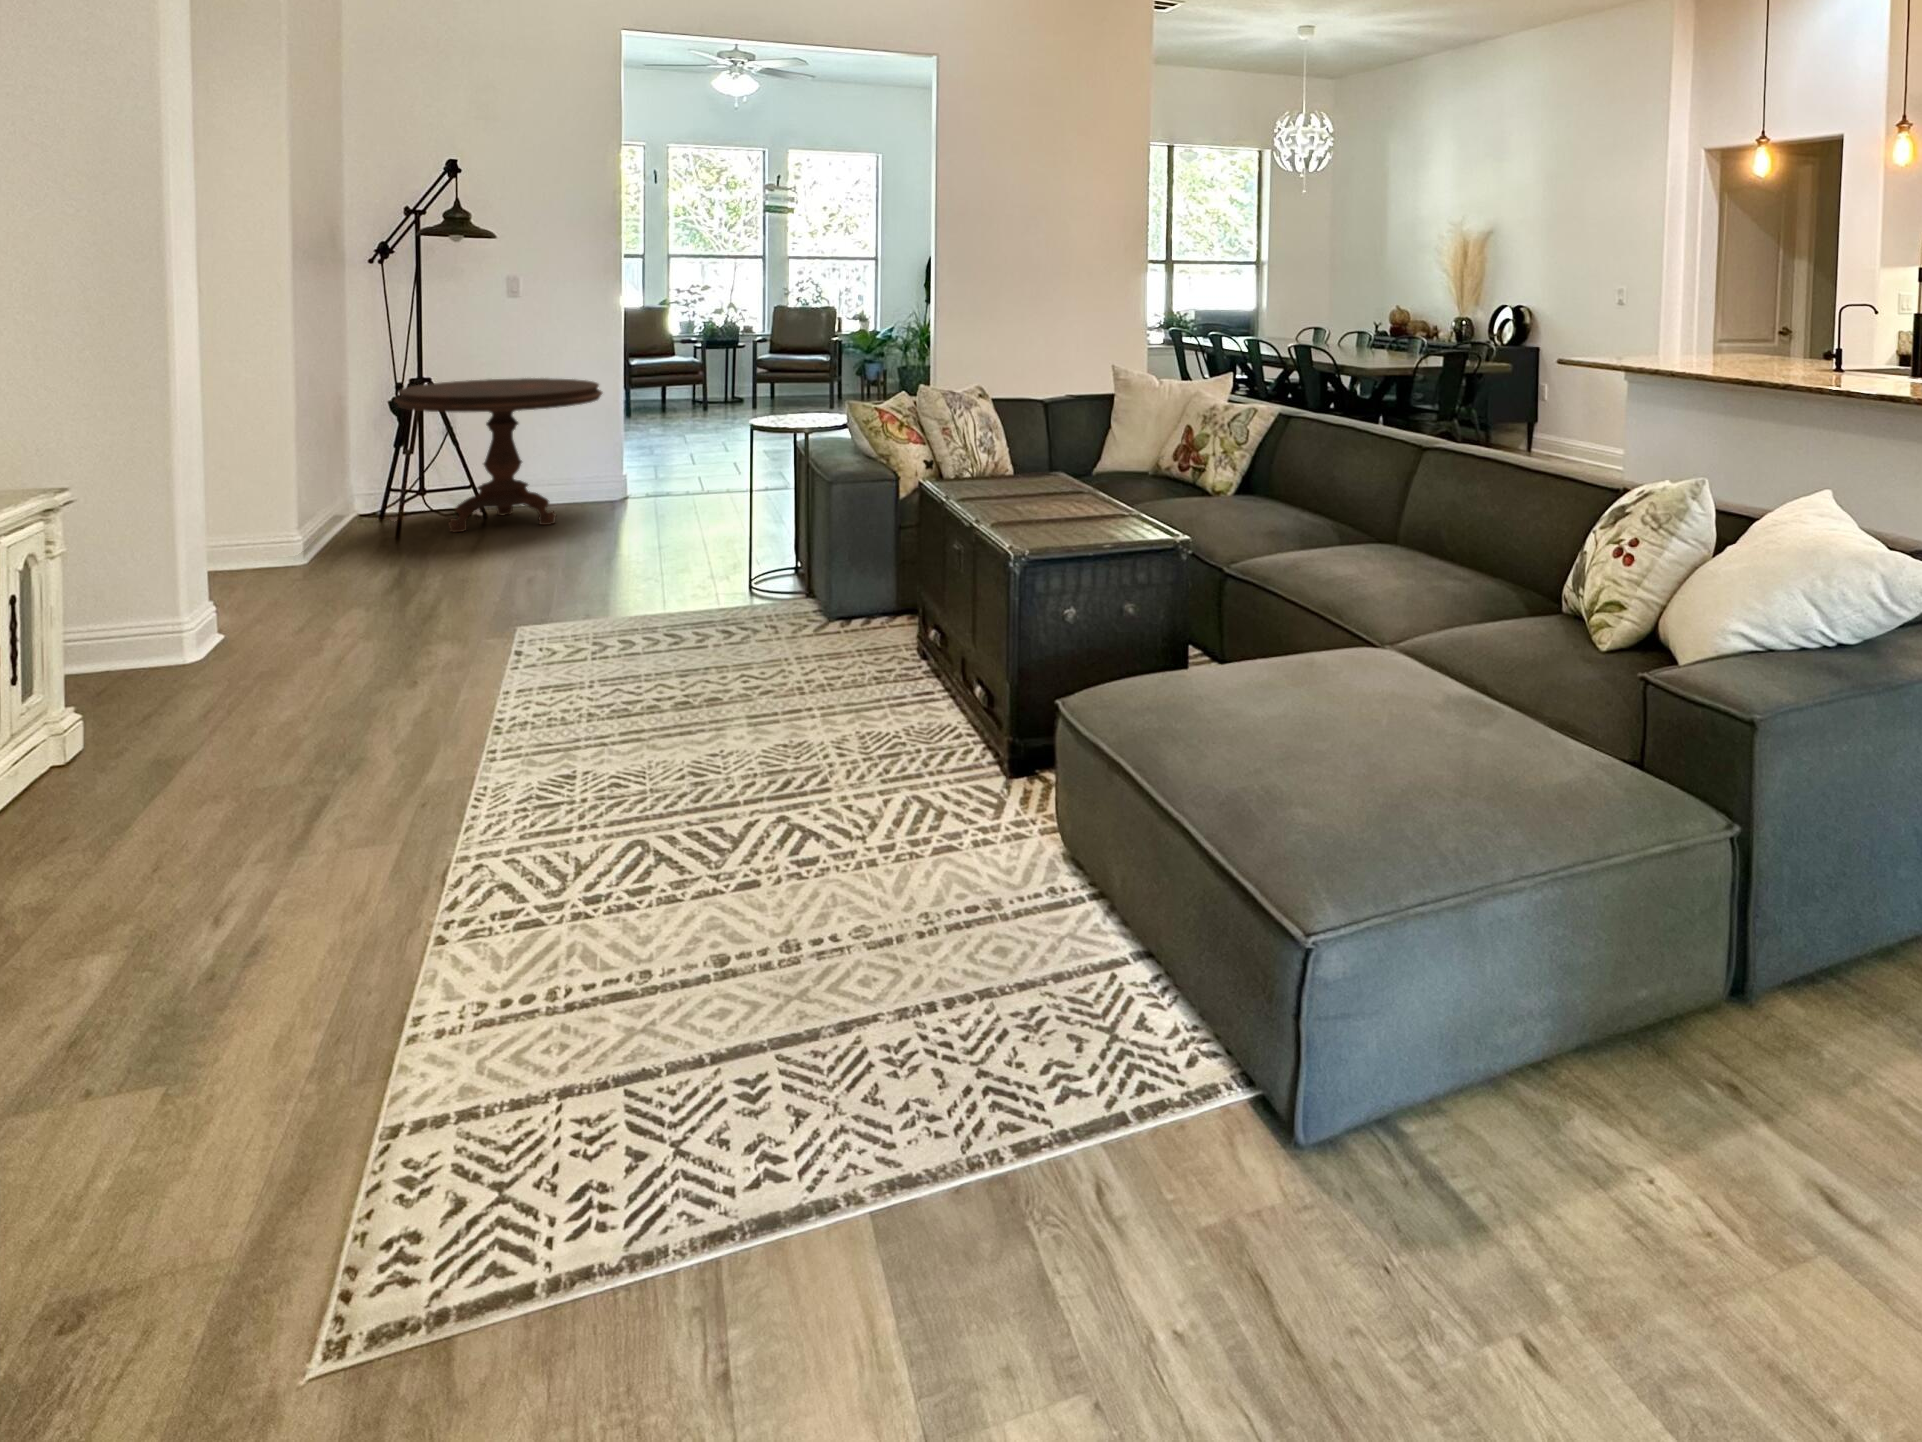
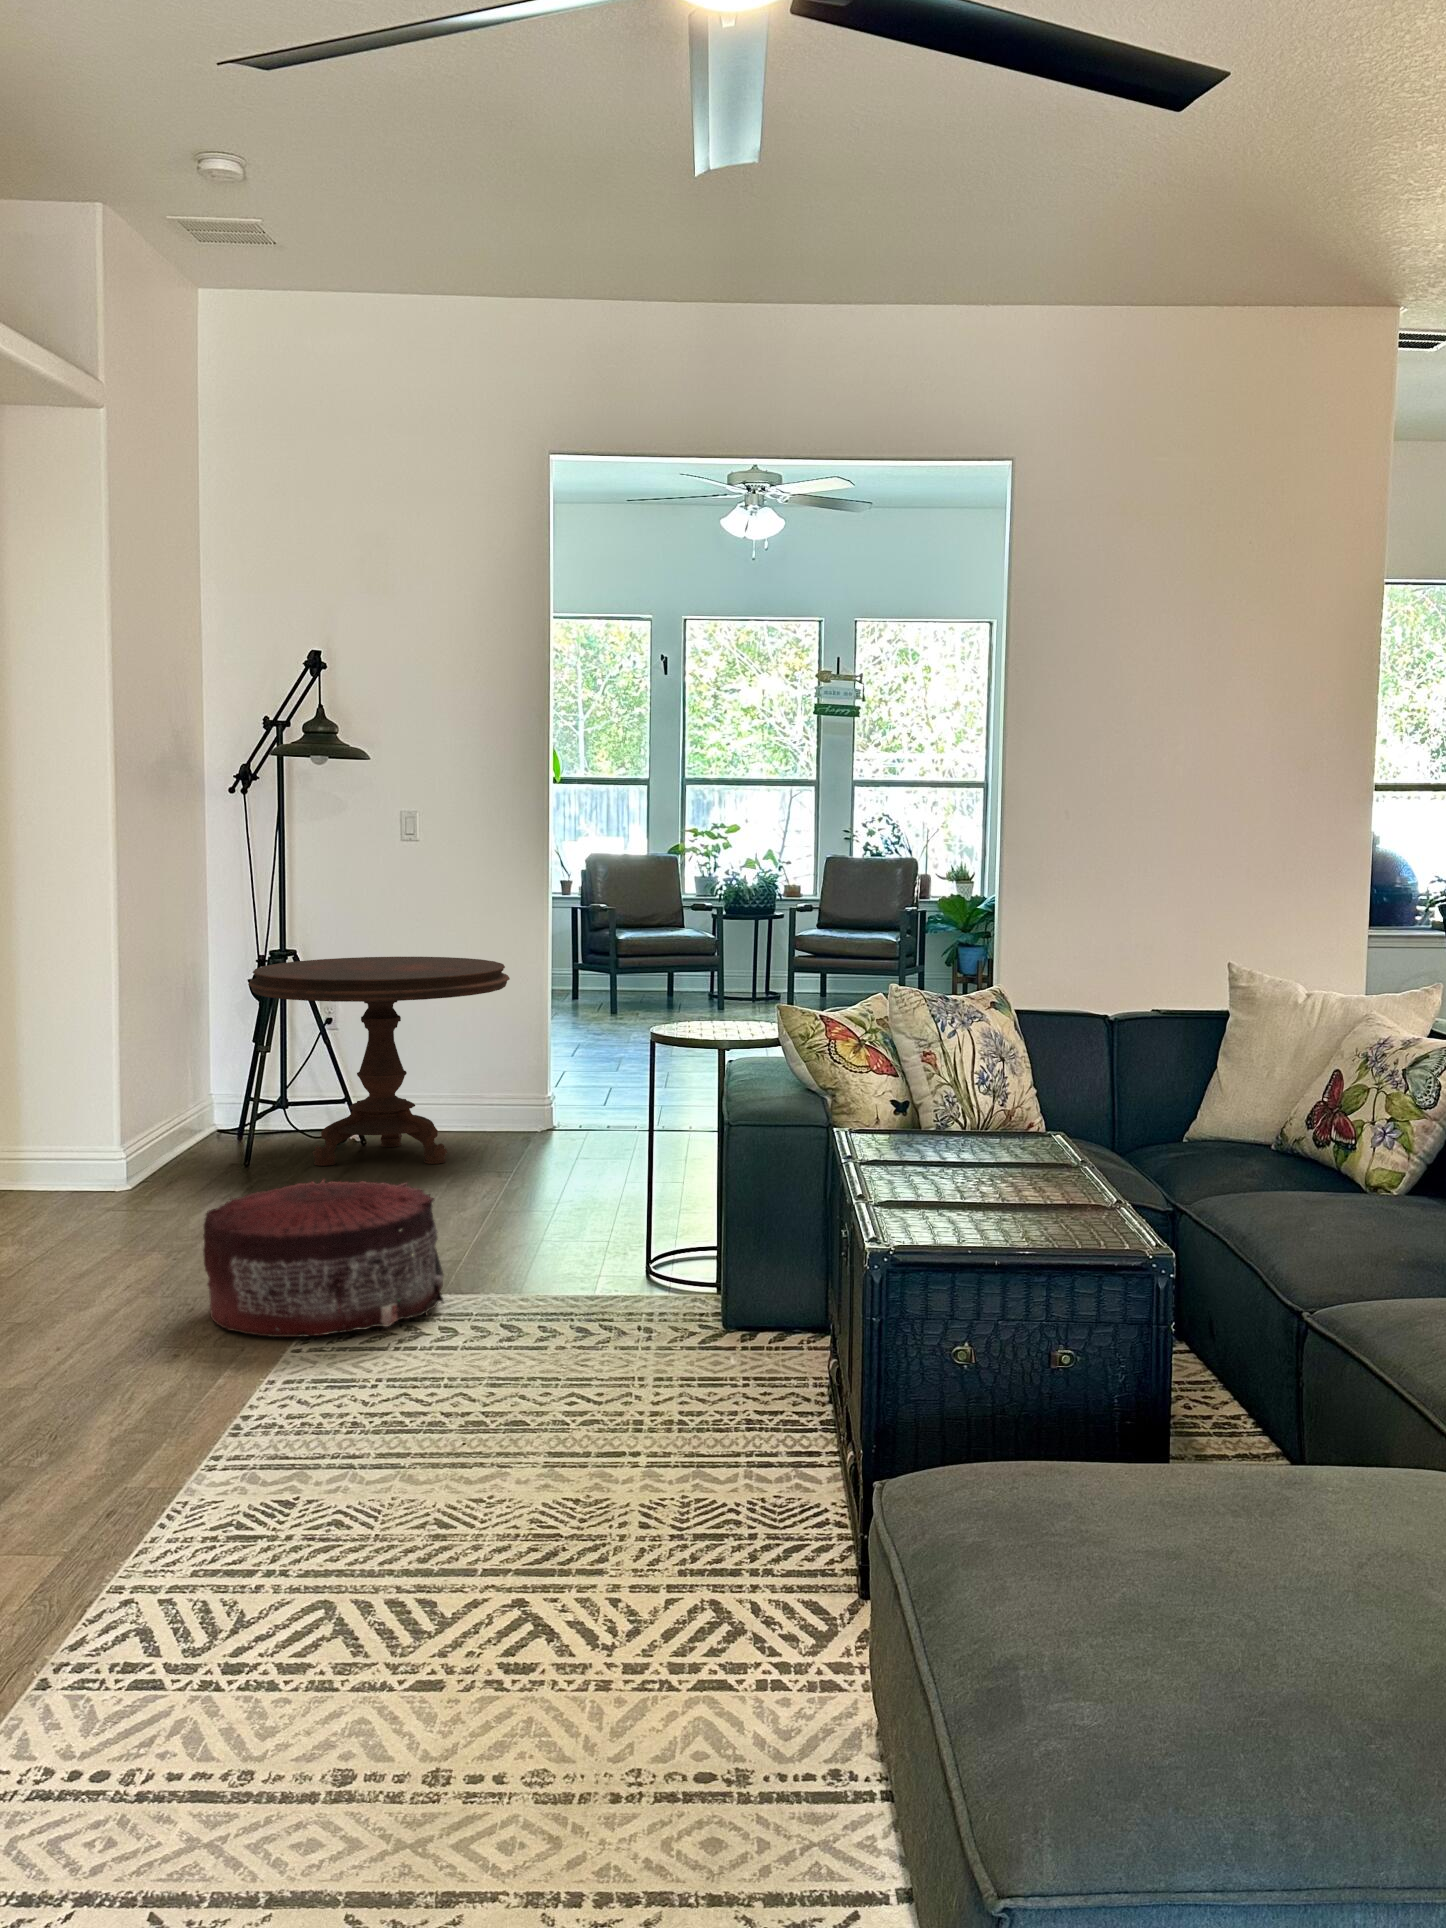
pouf: none [418,538,615,660] -> present [203,1180,444,1337]

